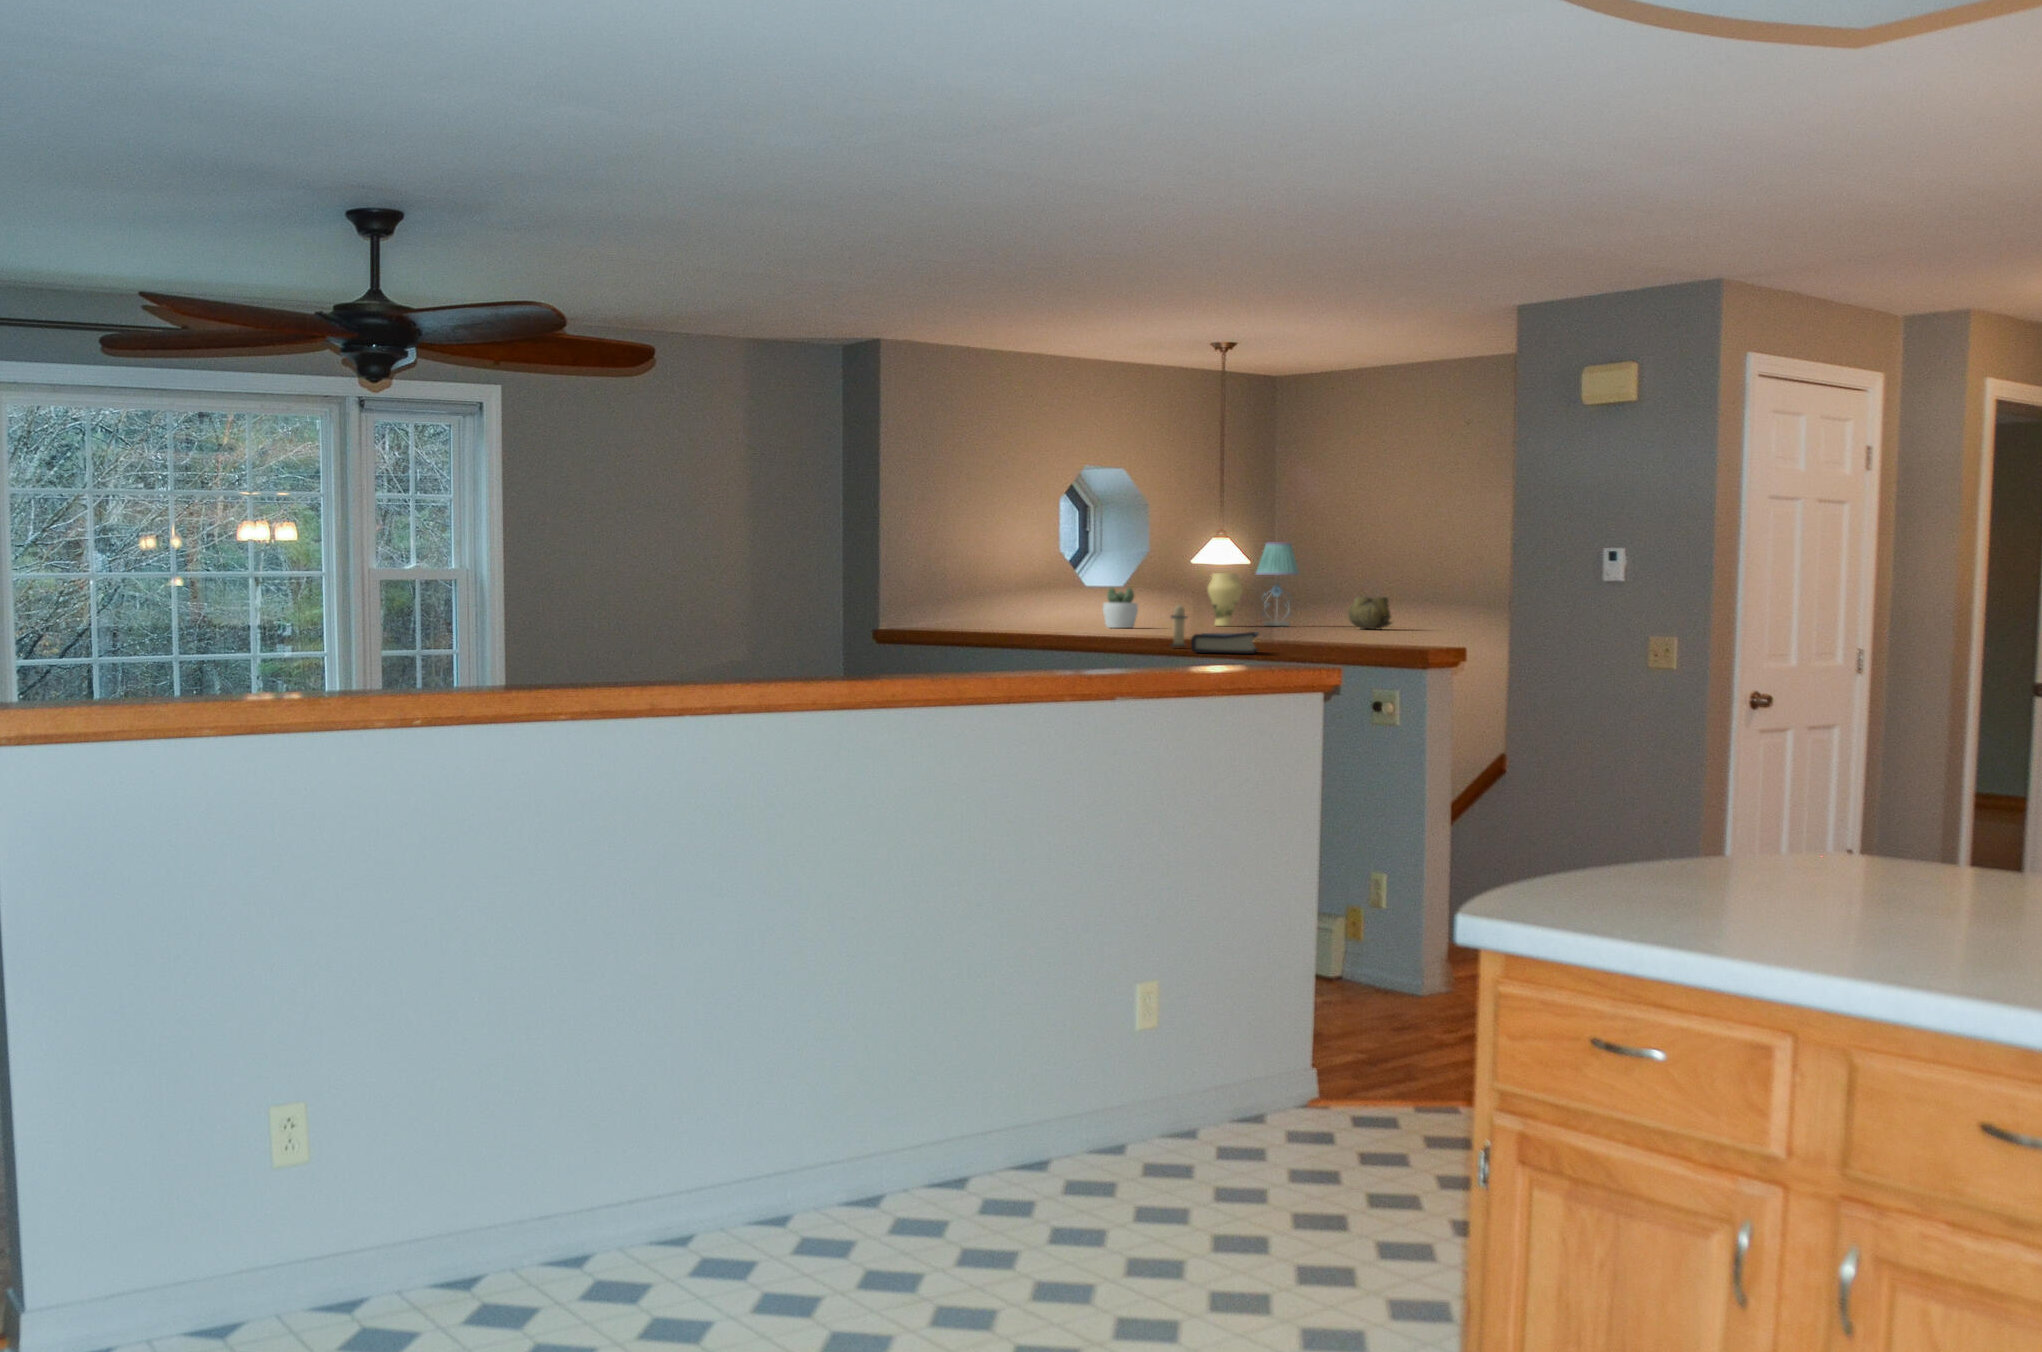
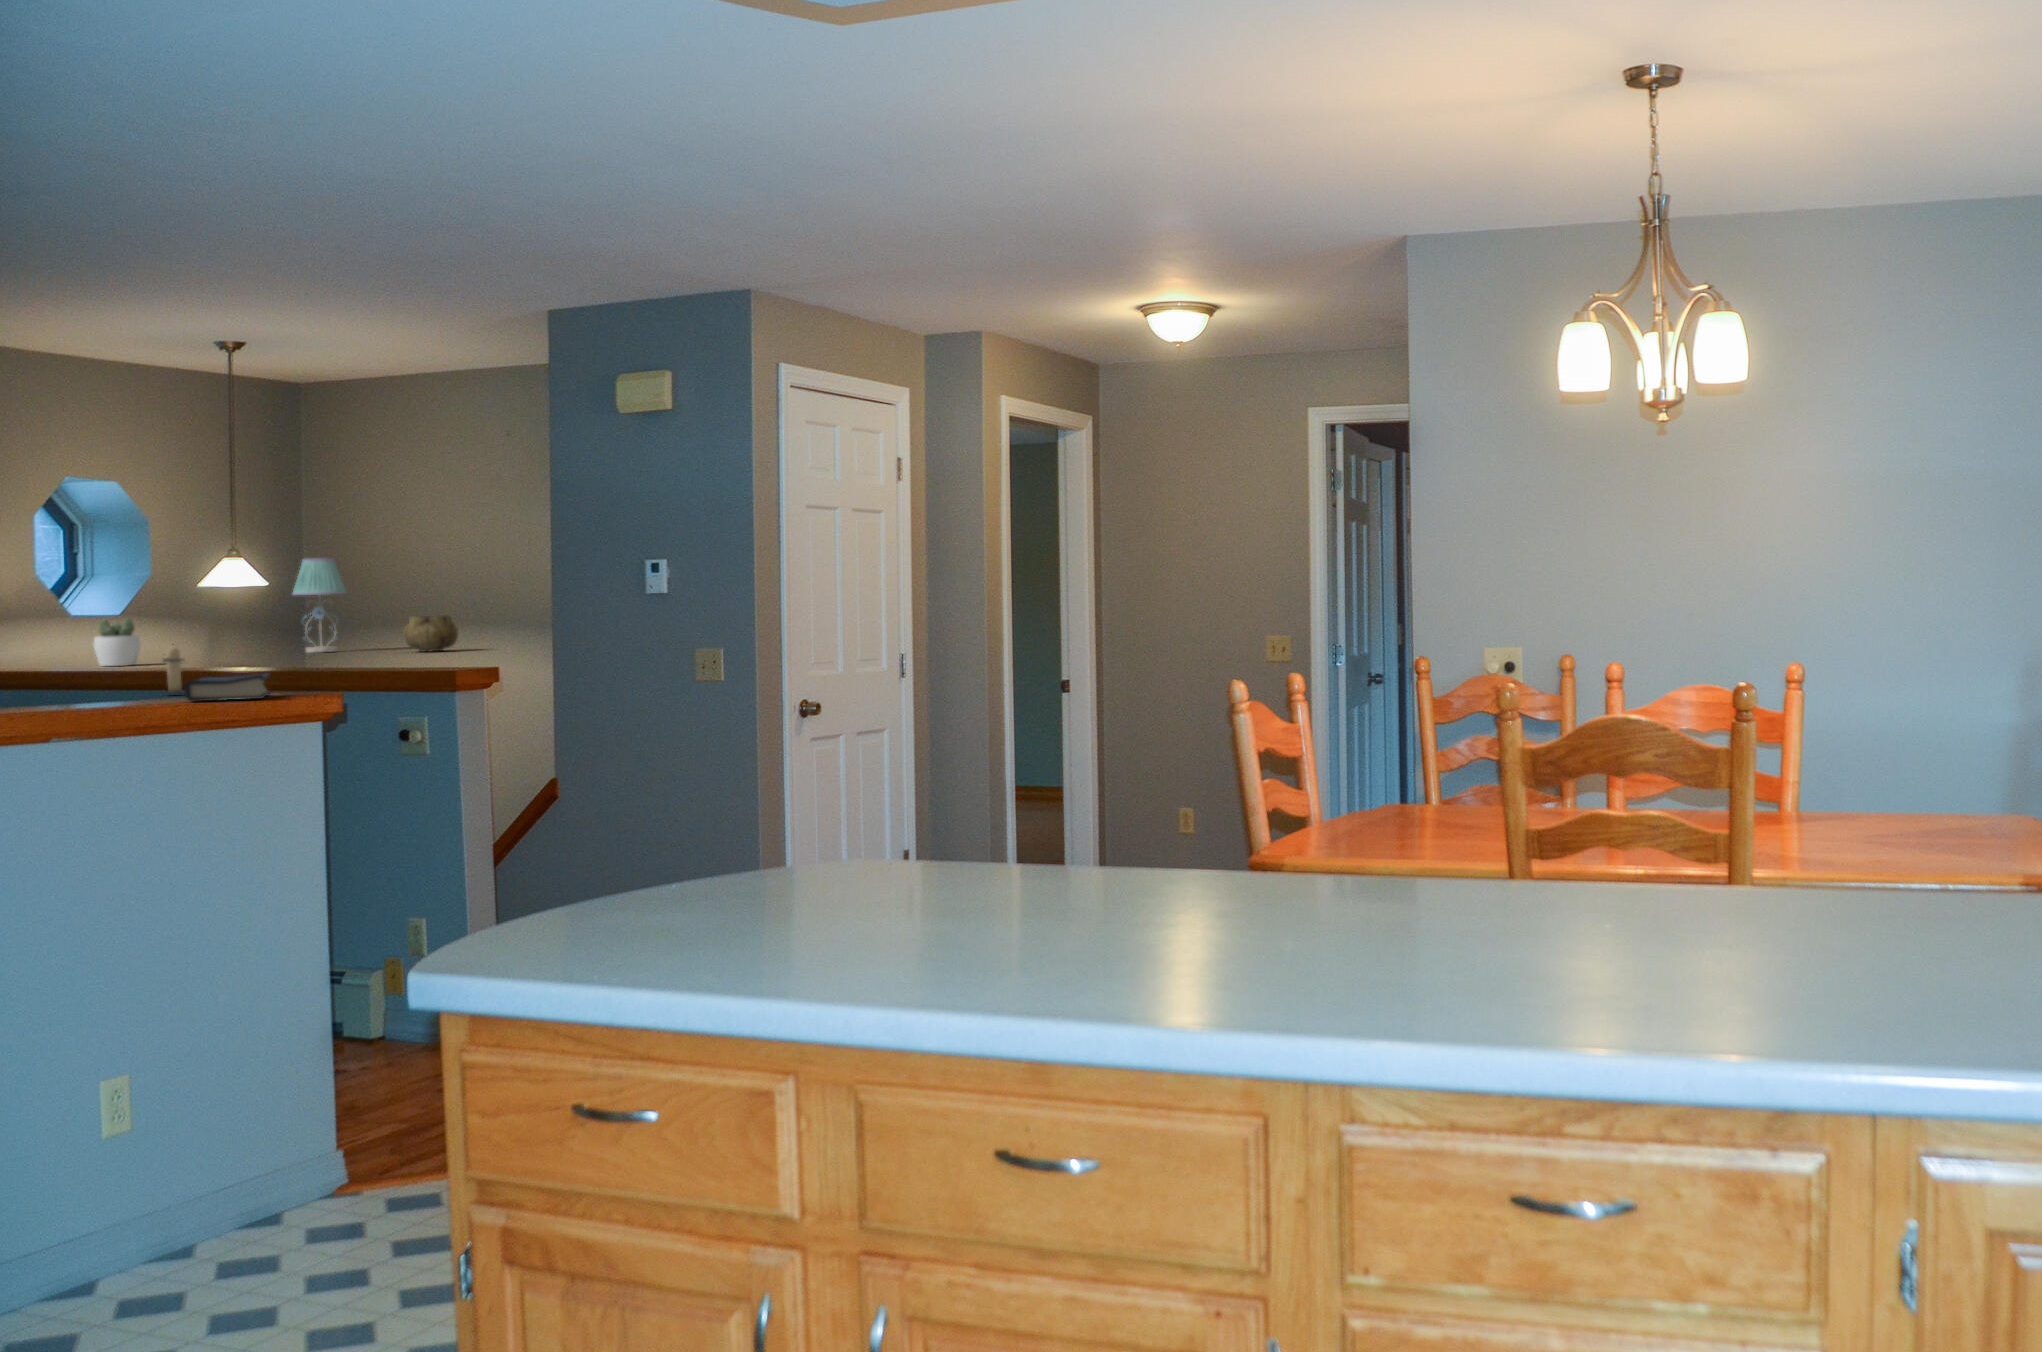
vase: present [1208,573,1243,626] -> none [228,595,277,656]

